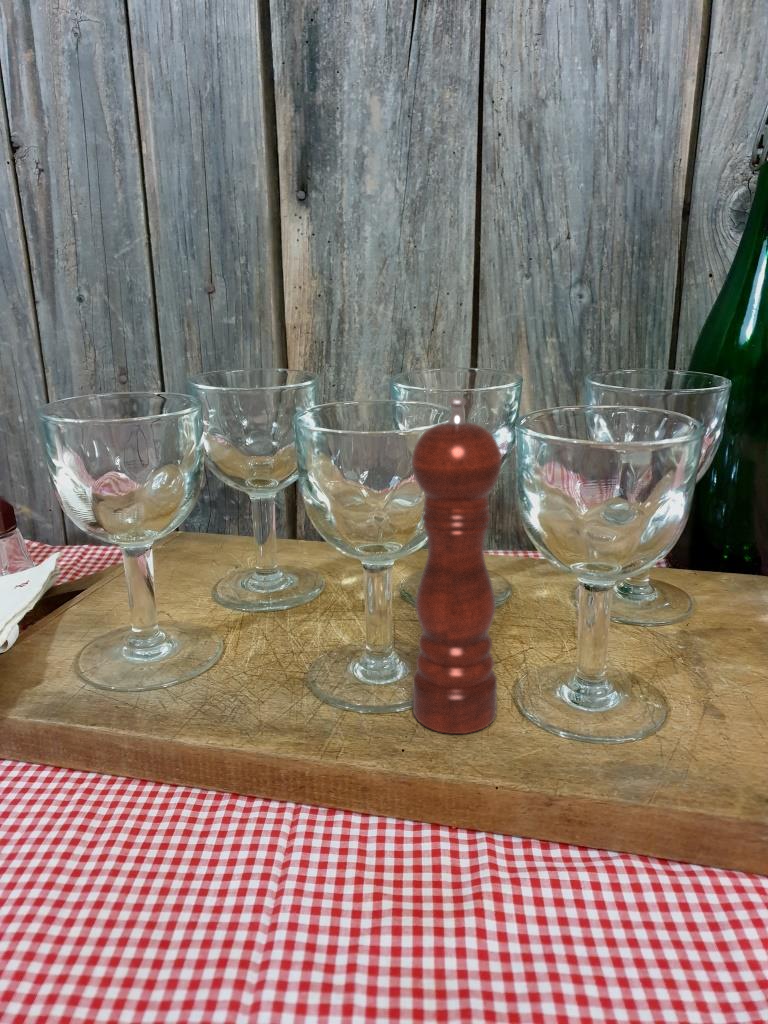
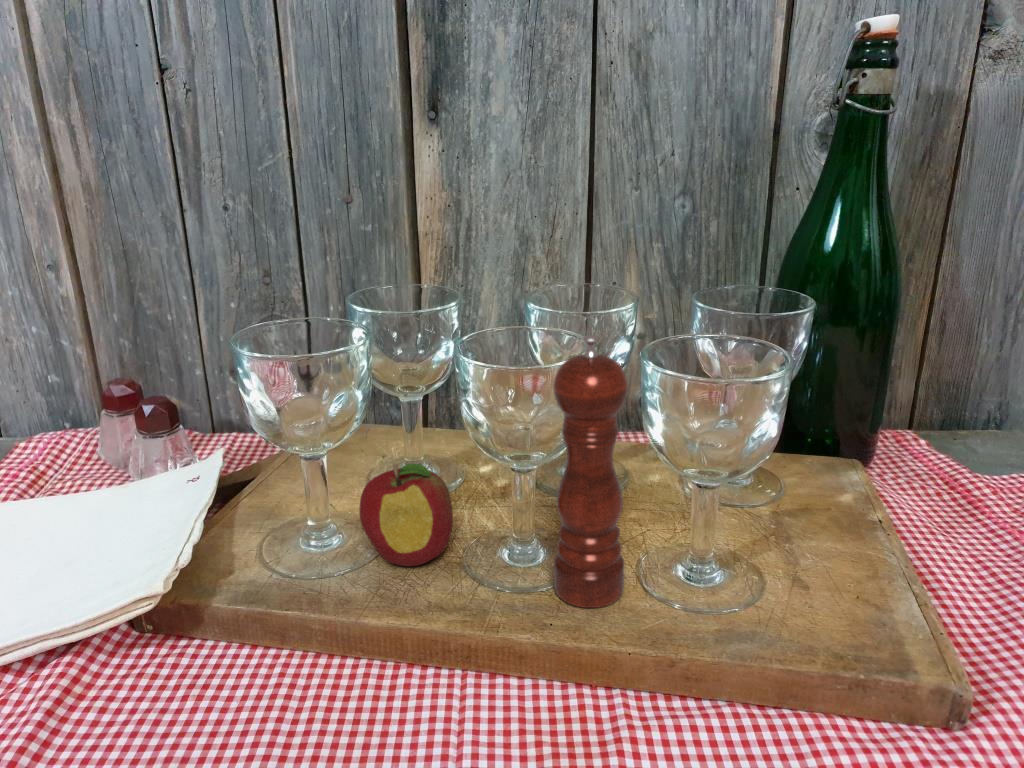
apple: none [188,560,299,683] -> present [360,464,453,566]

